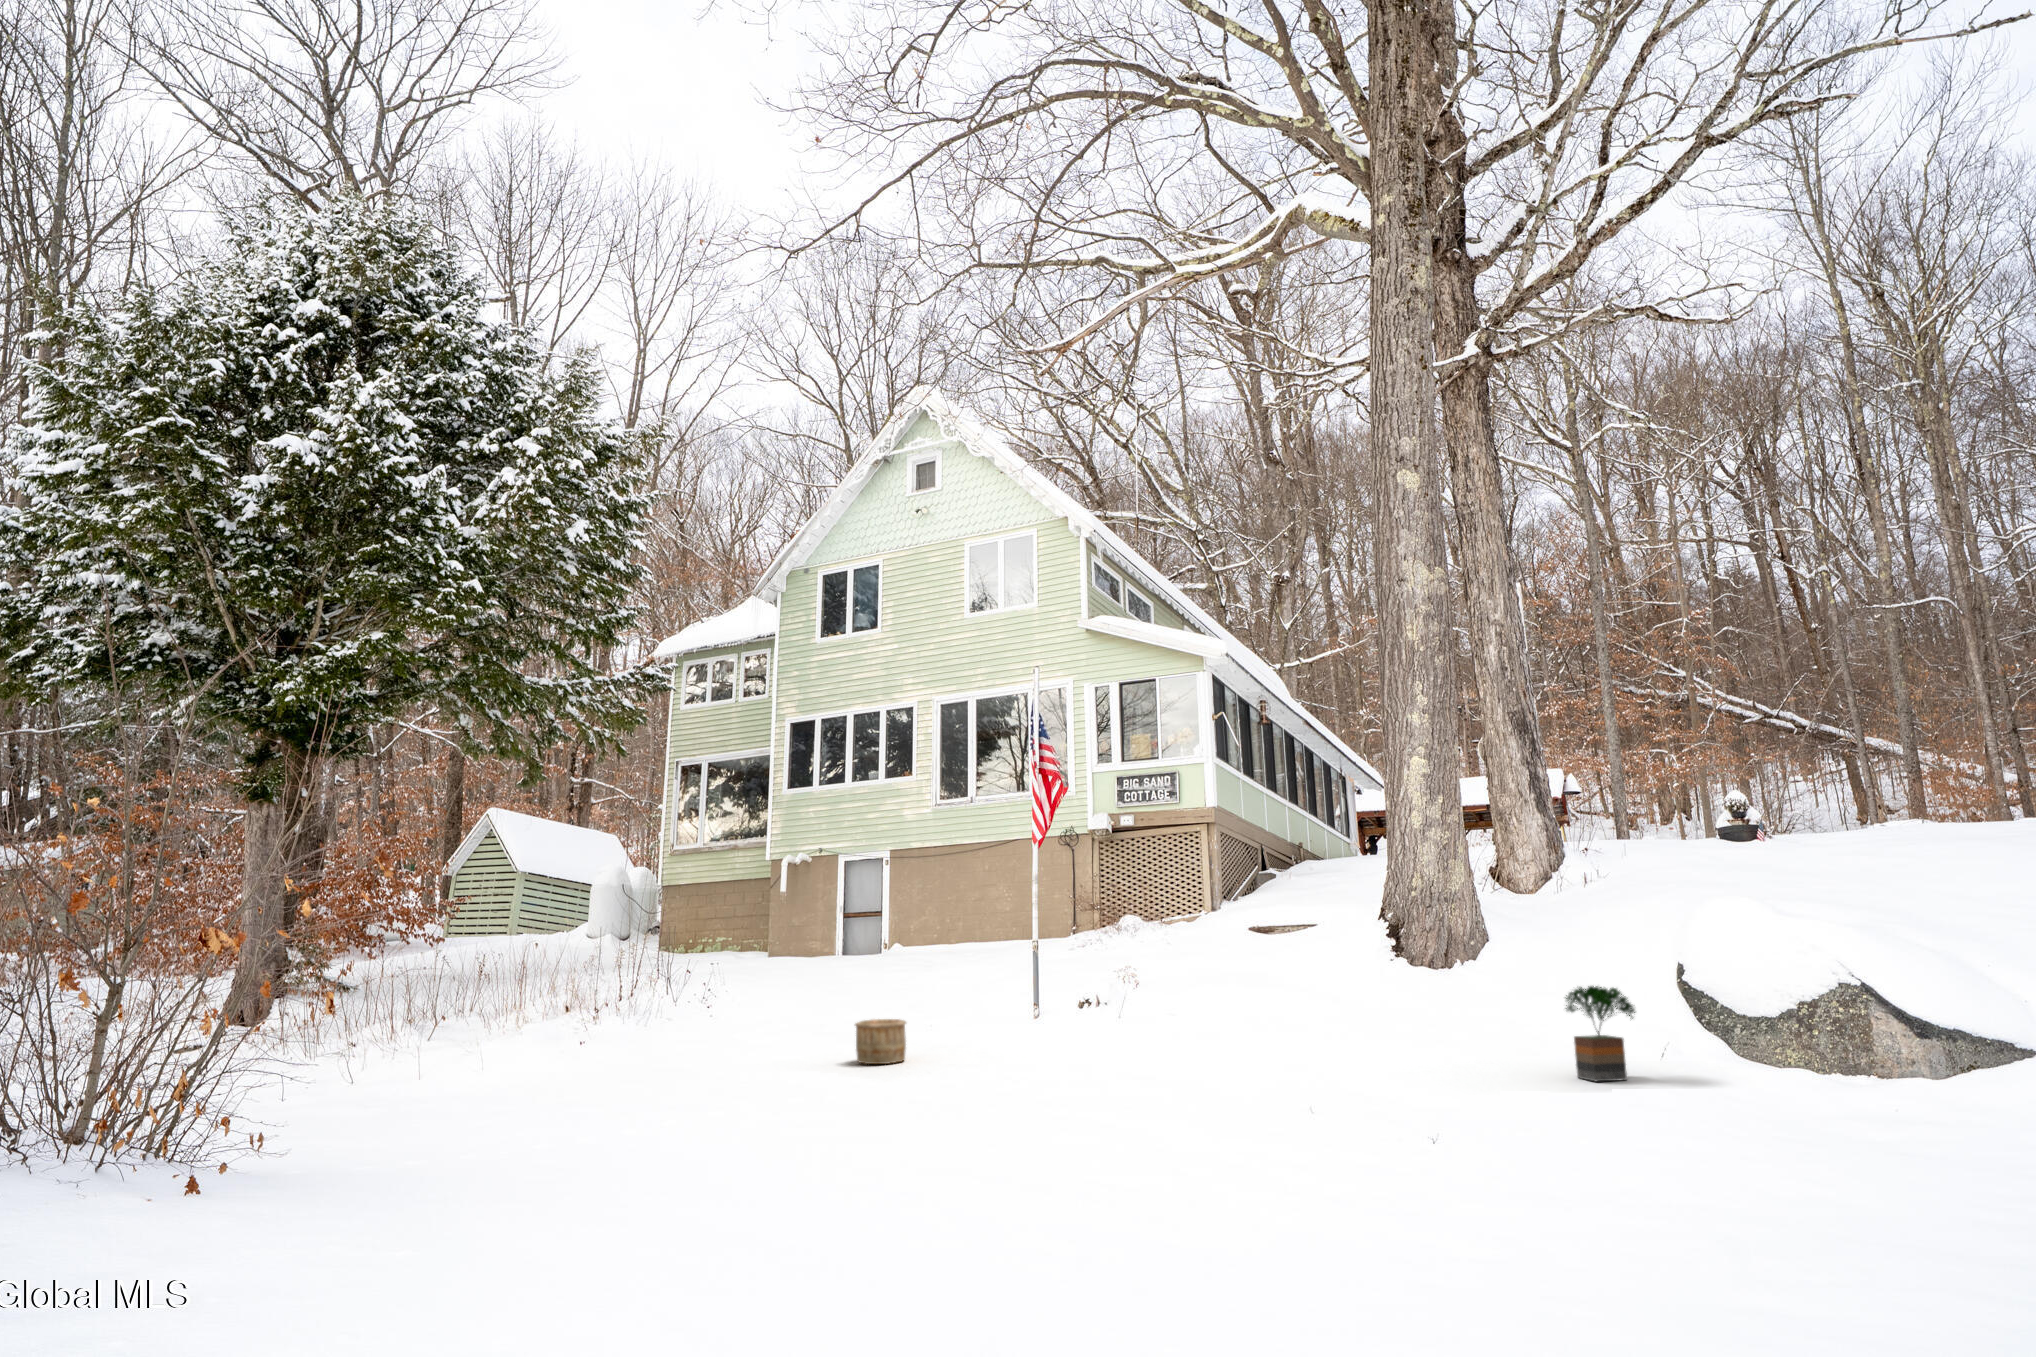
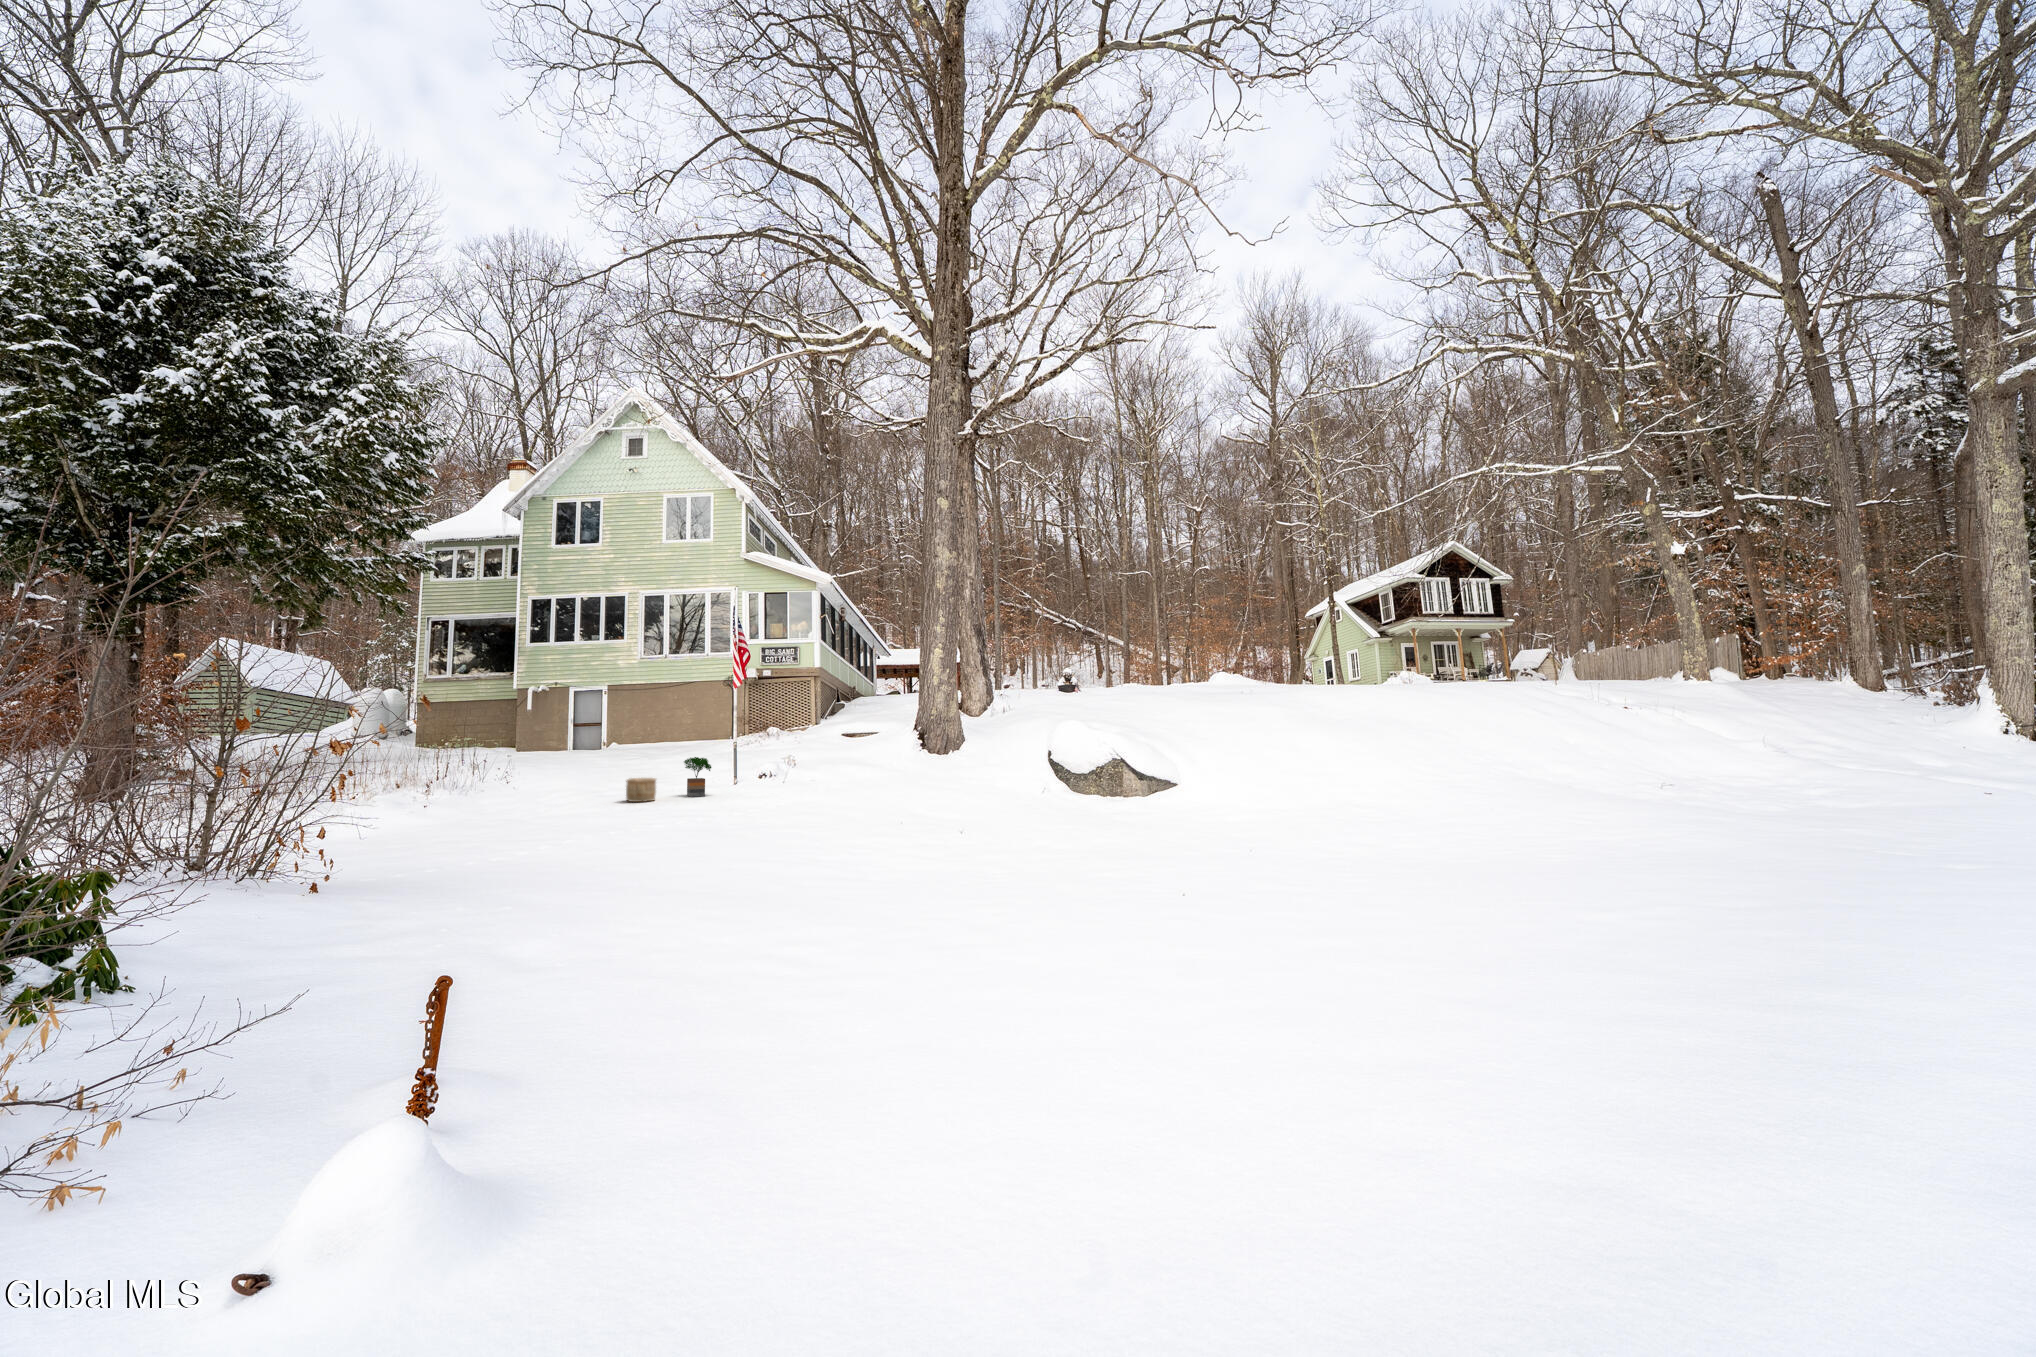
potted tree: present [1565,986,1635,1081] -> present [684,757,711,797]

